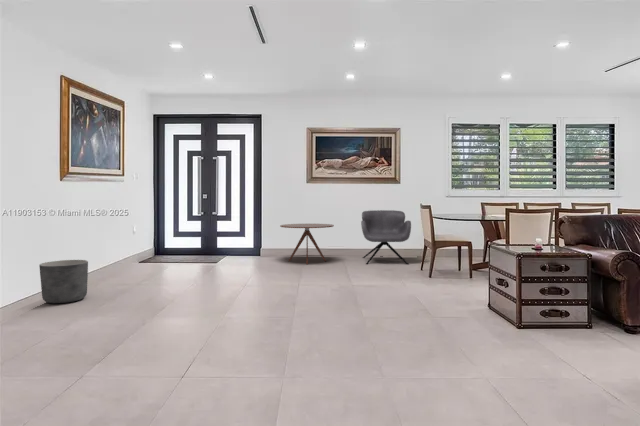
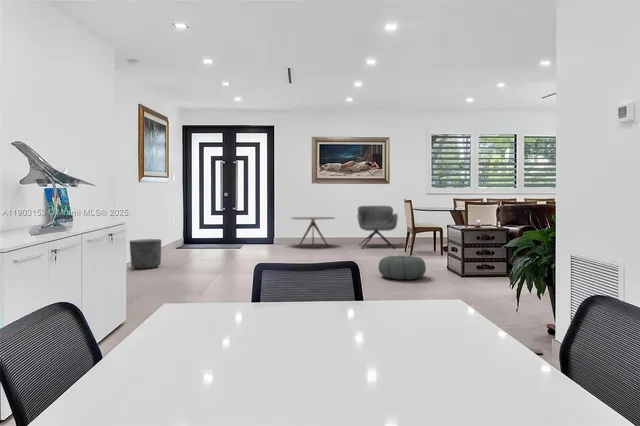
pouf: none [390,293,464,336] -> present [379,255,426,280]

